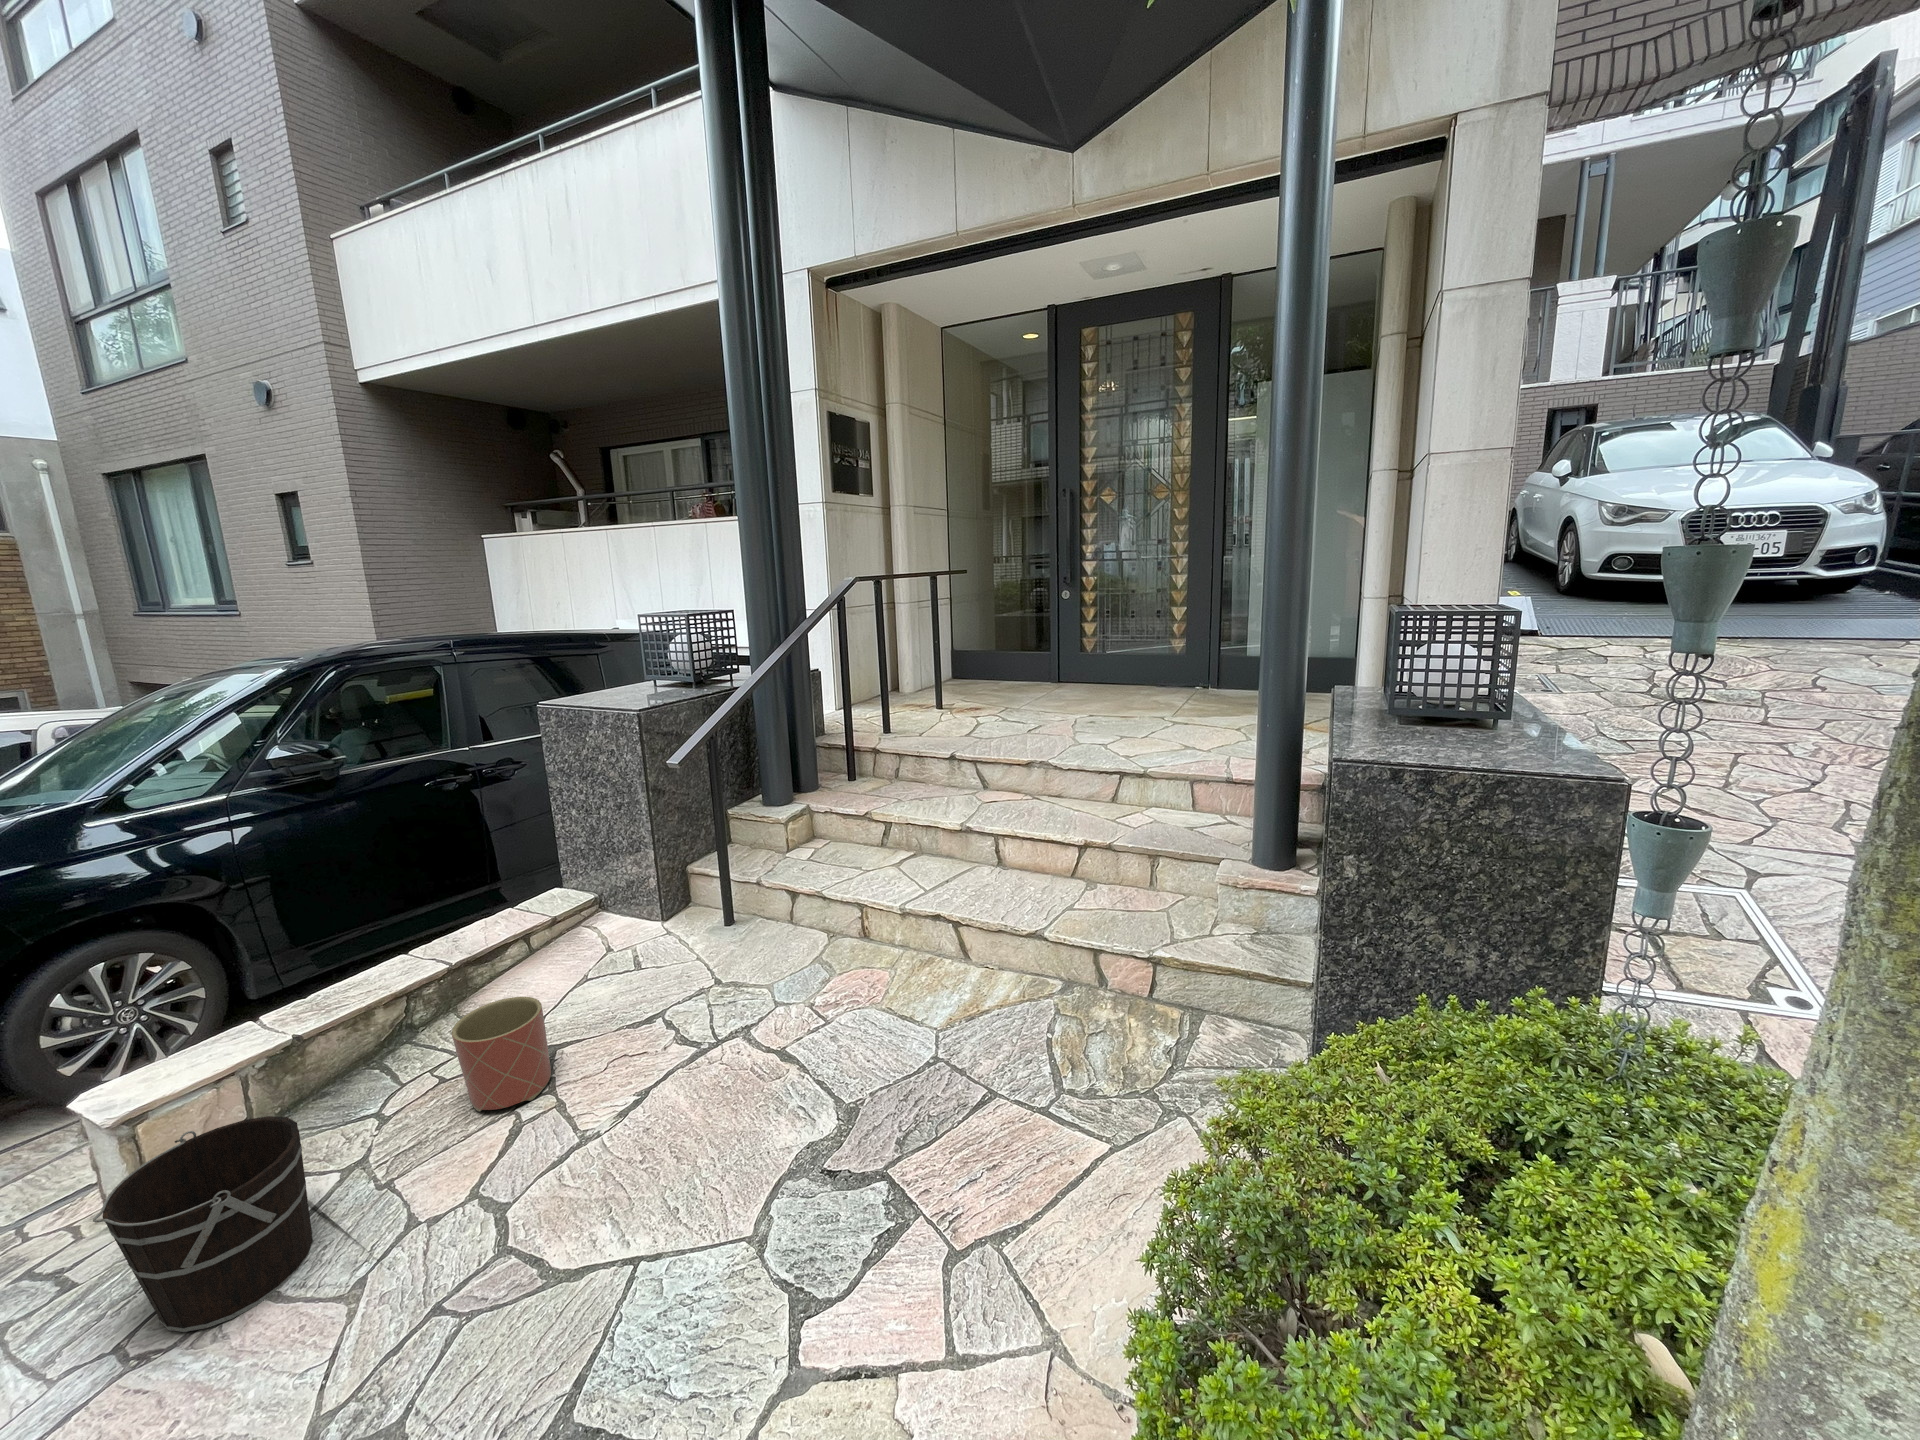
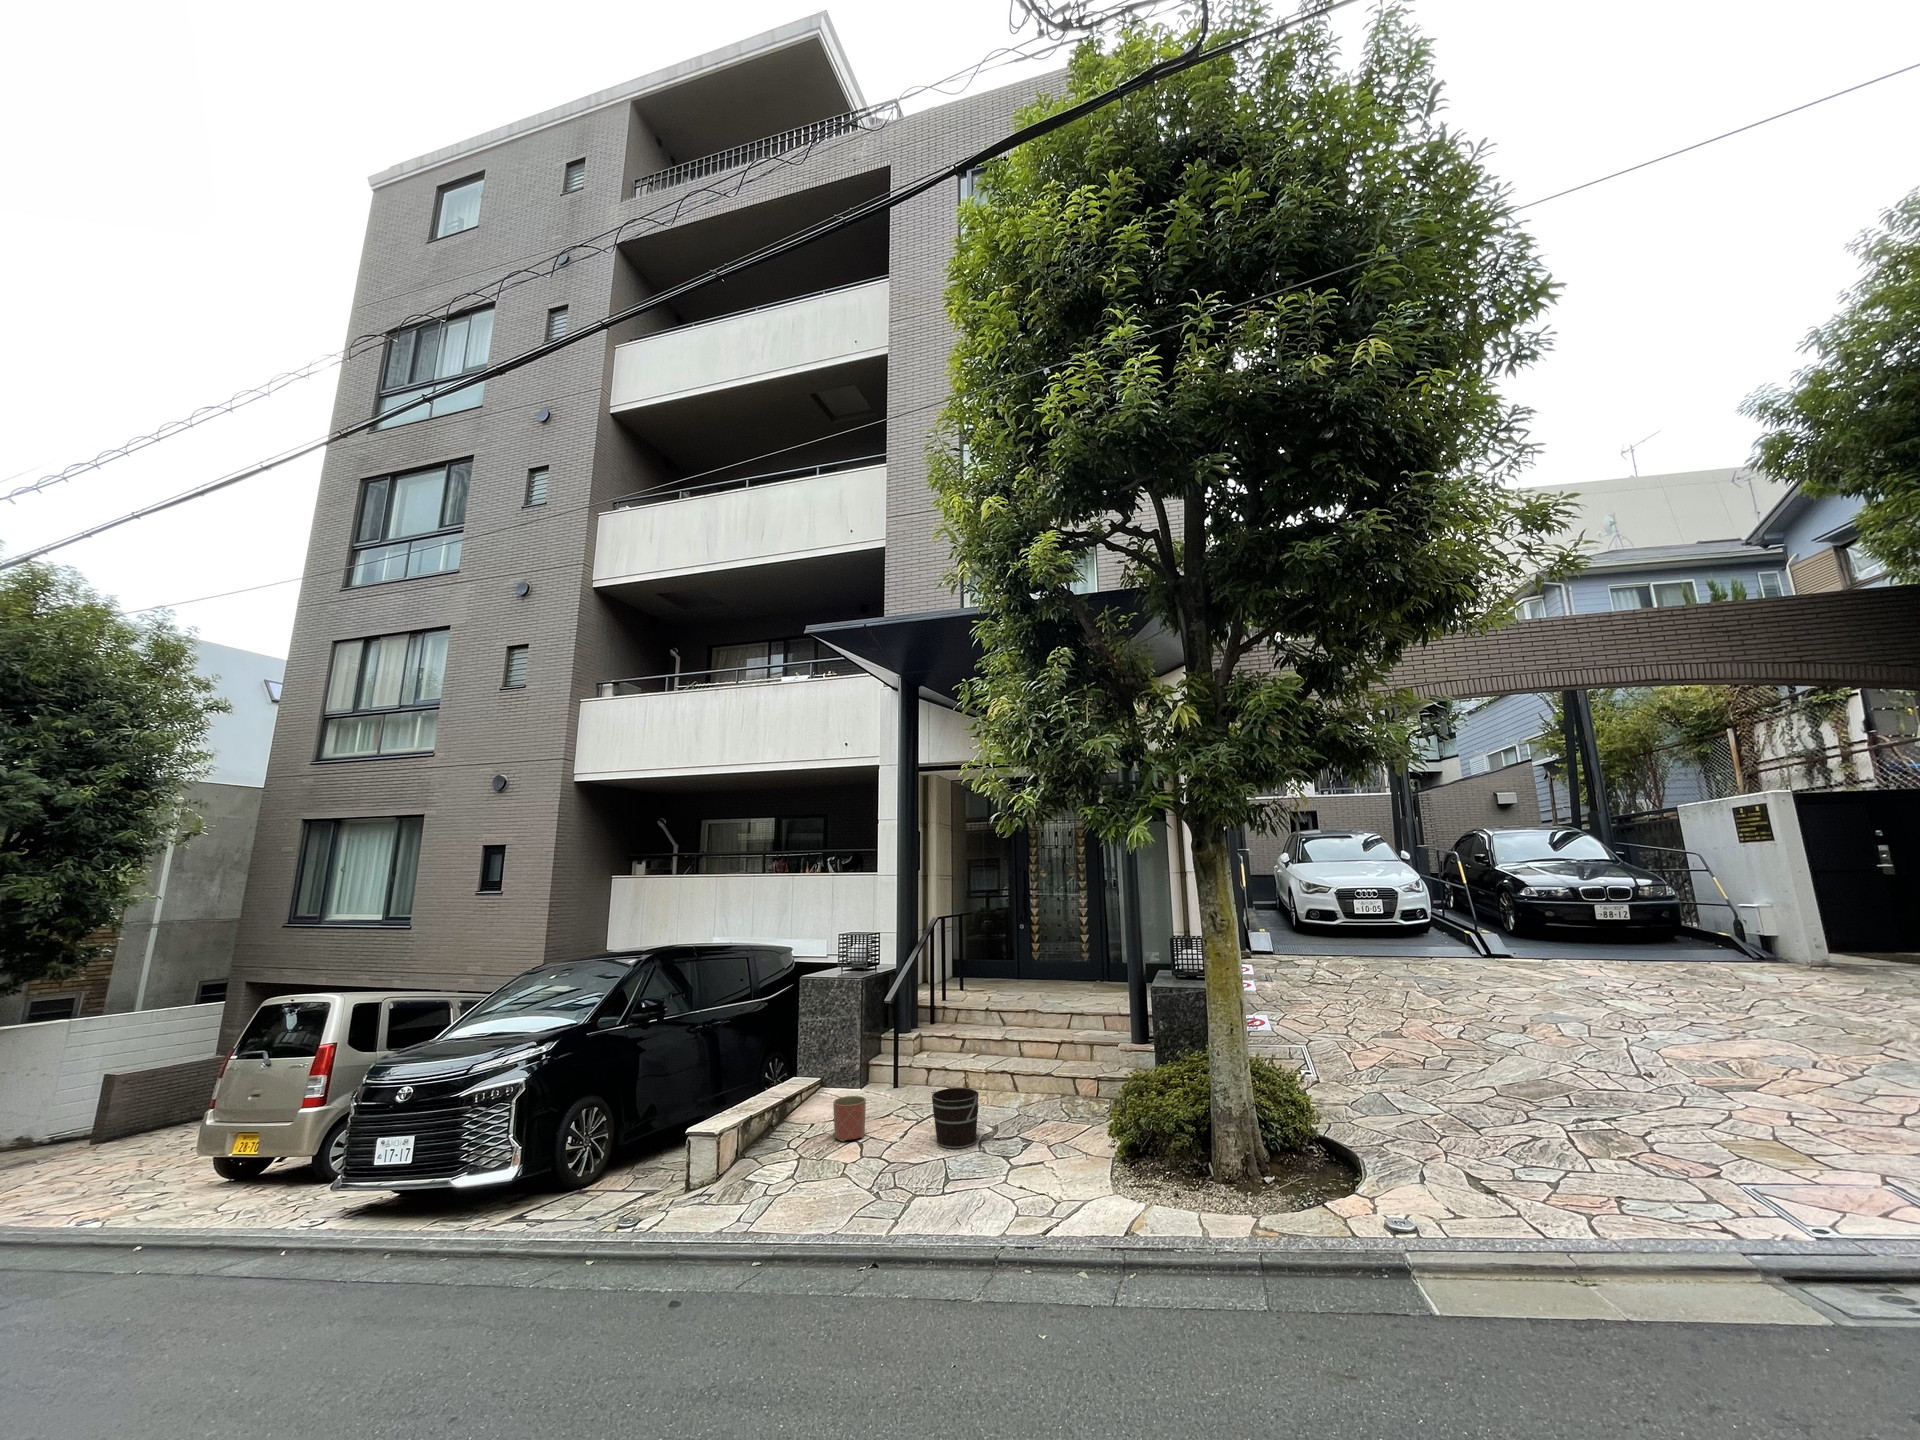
bucket: present [93,1116,313,1332] -> present [931,1088,978,1148]

